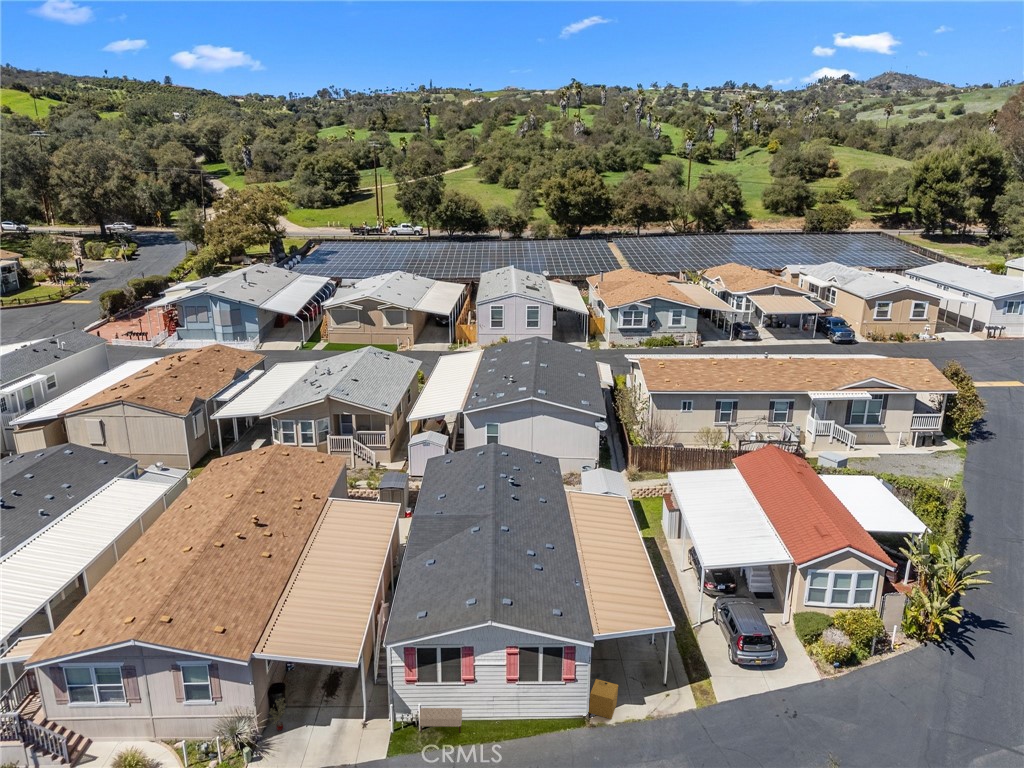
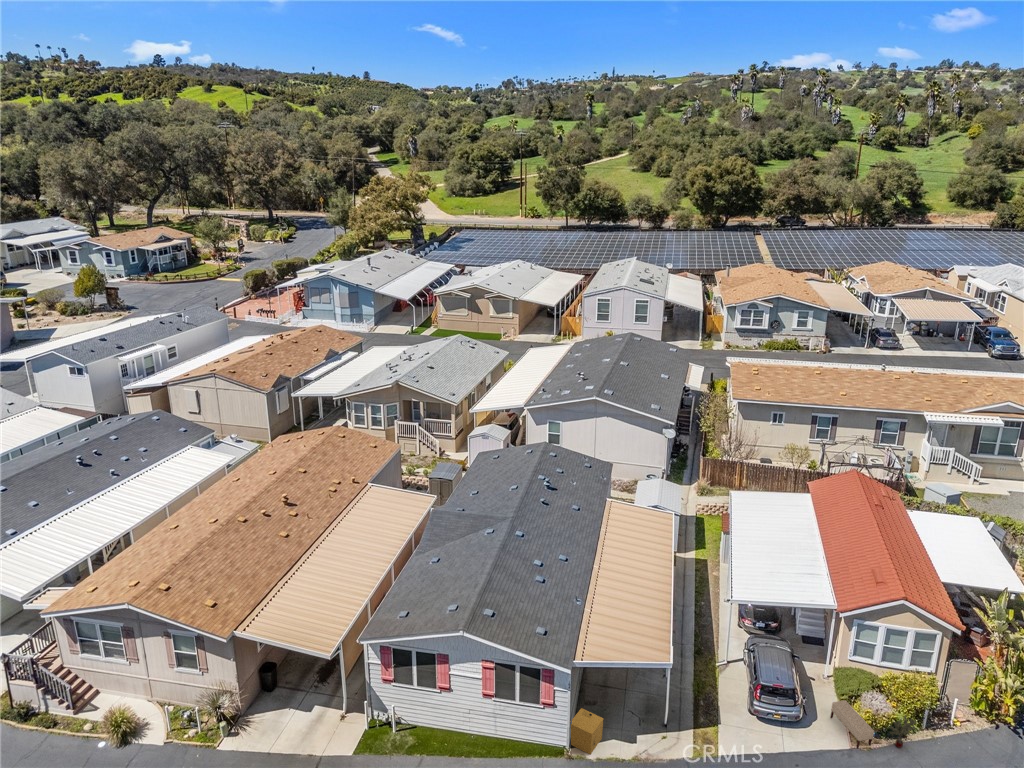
potted tree: present [269,698,286,731] -> present [890,716,916,748]
bench: present [419,708,462,733] -> present [830,700,874,748]

